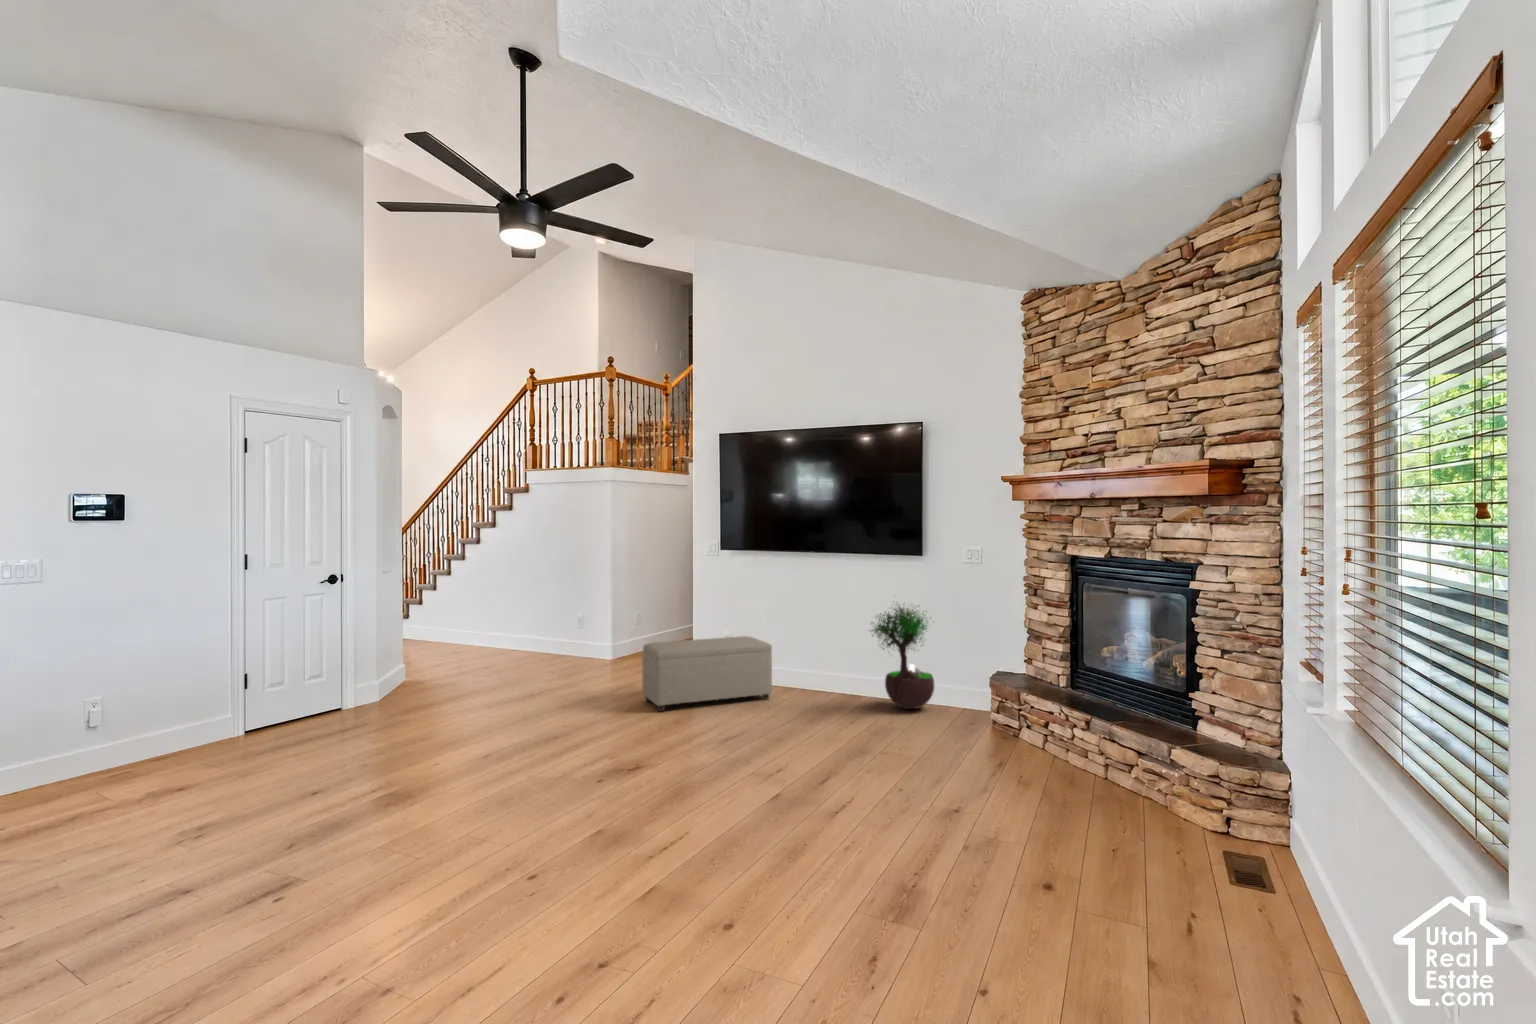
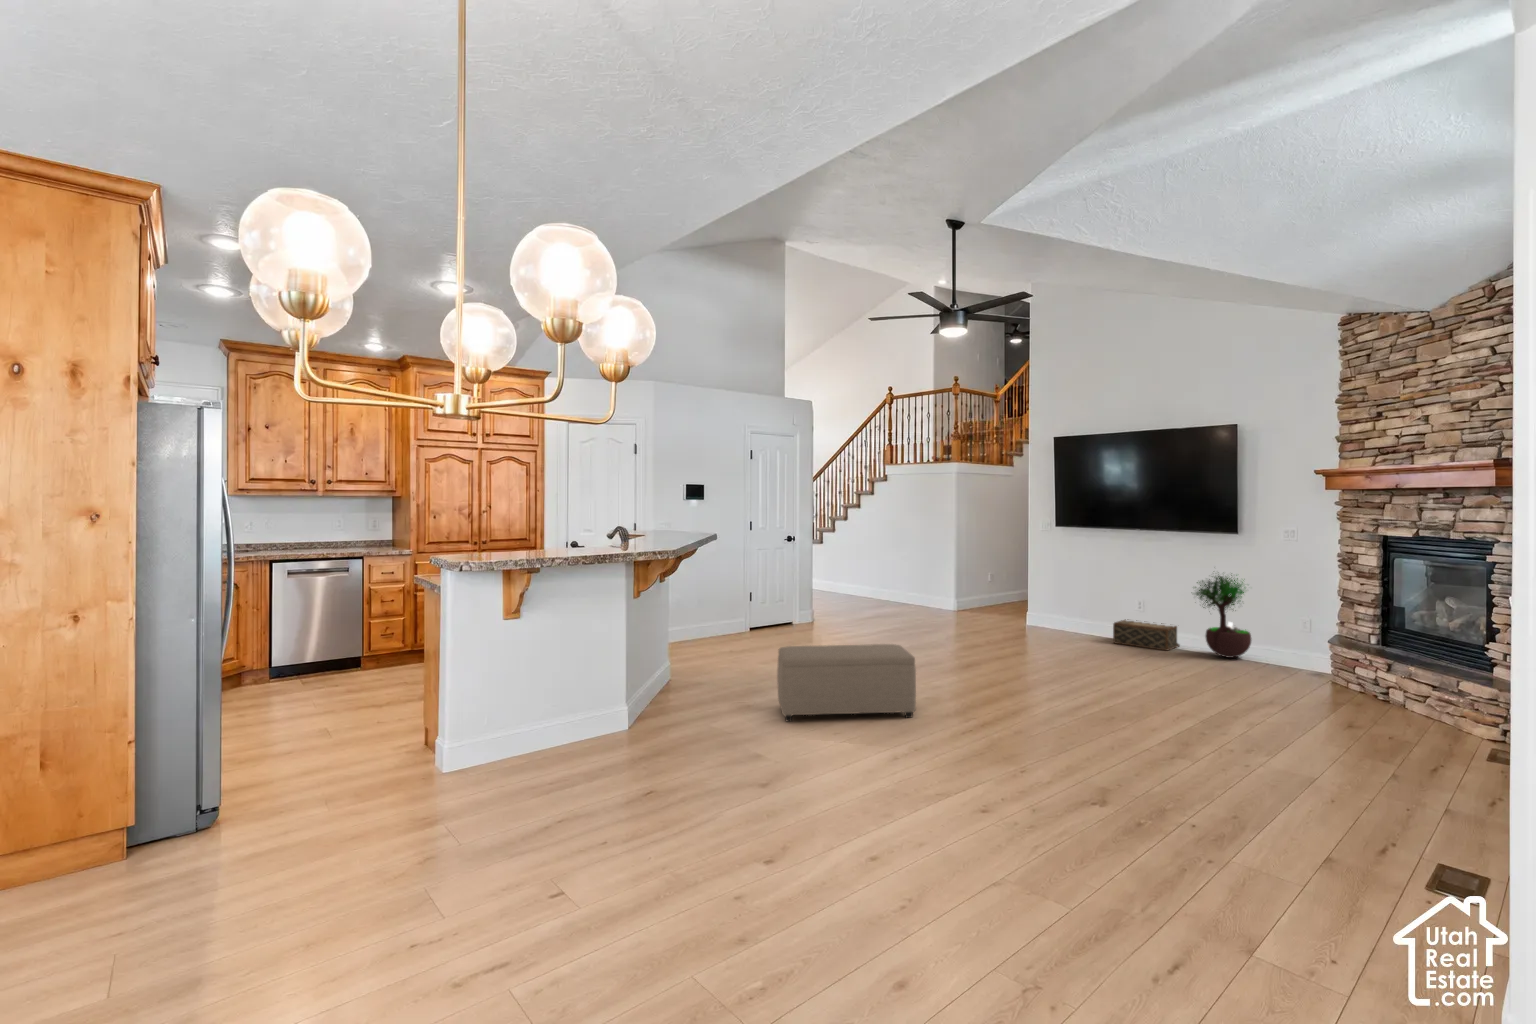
ottoman: present [642,636,772,711] -> present [777,644,916,721]
woven basket: none [783,663,858,703] -> present [1113,620,1180,651]

